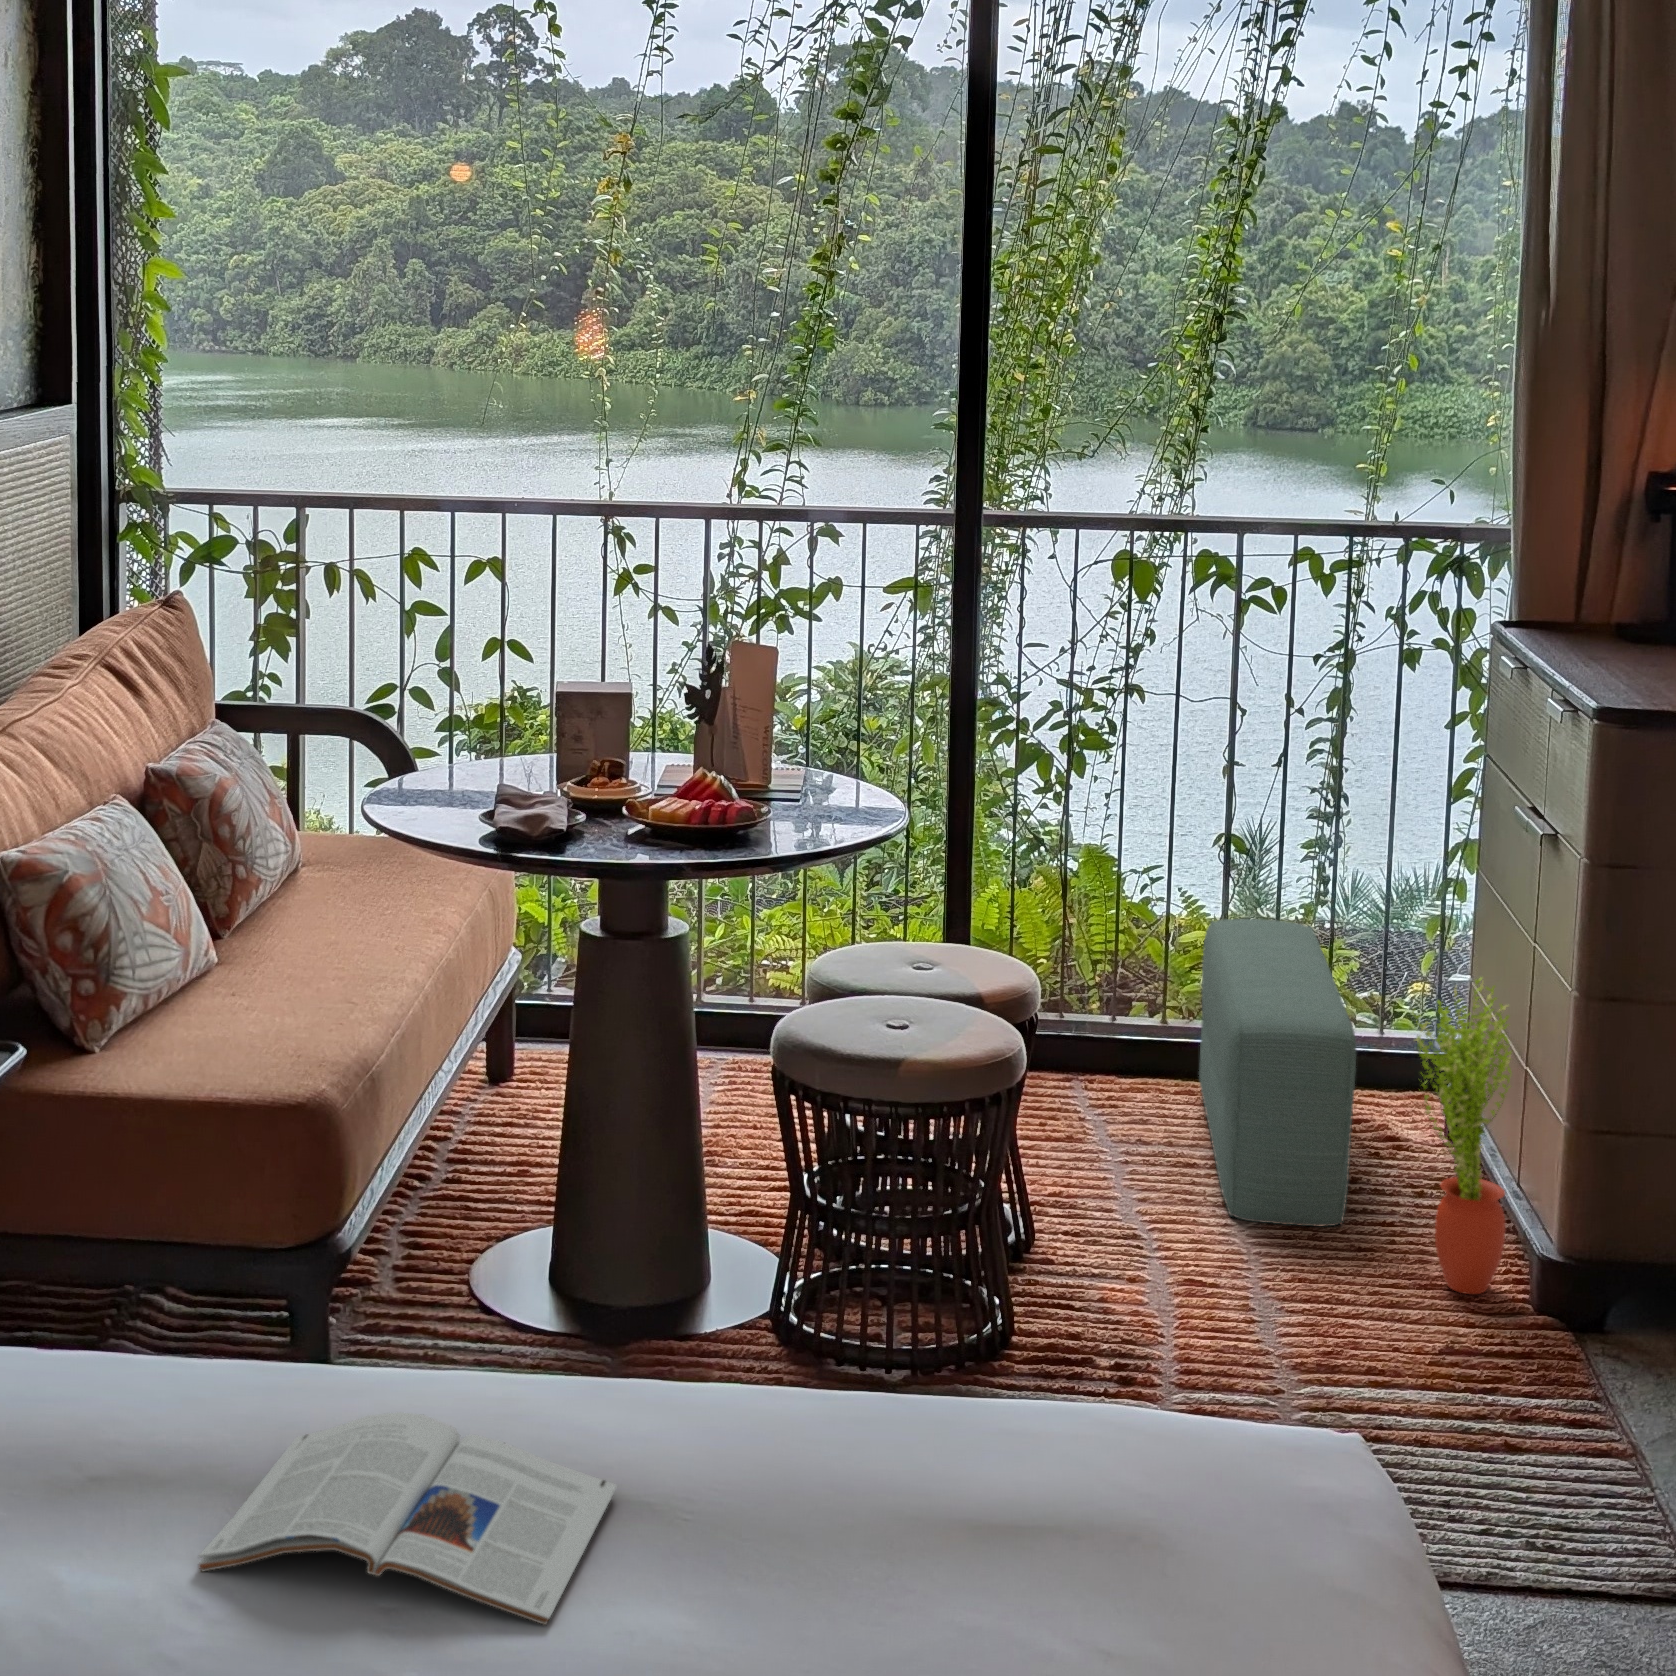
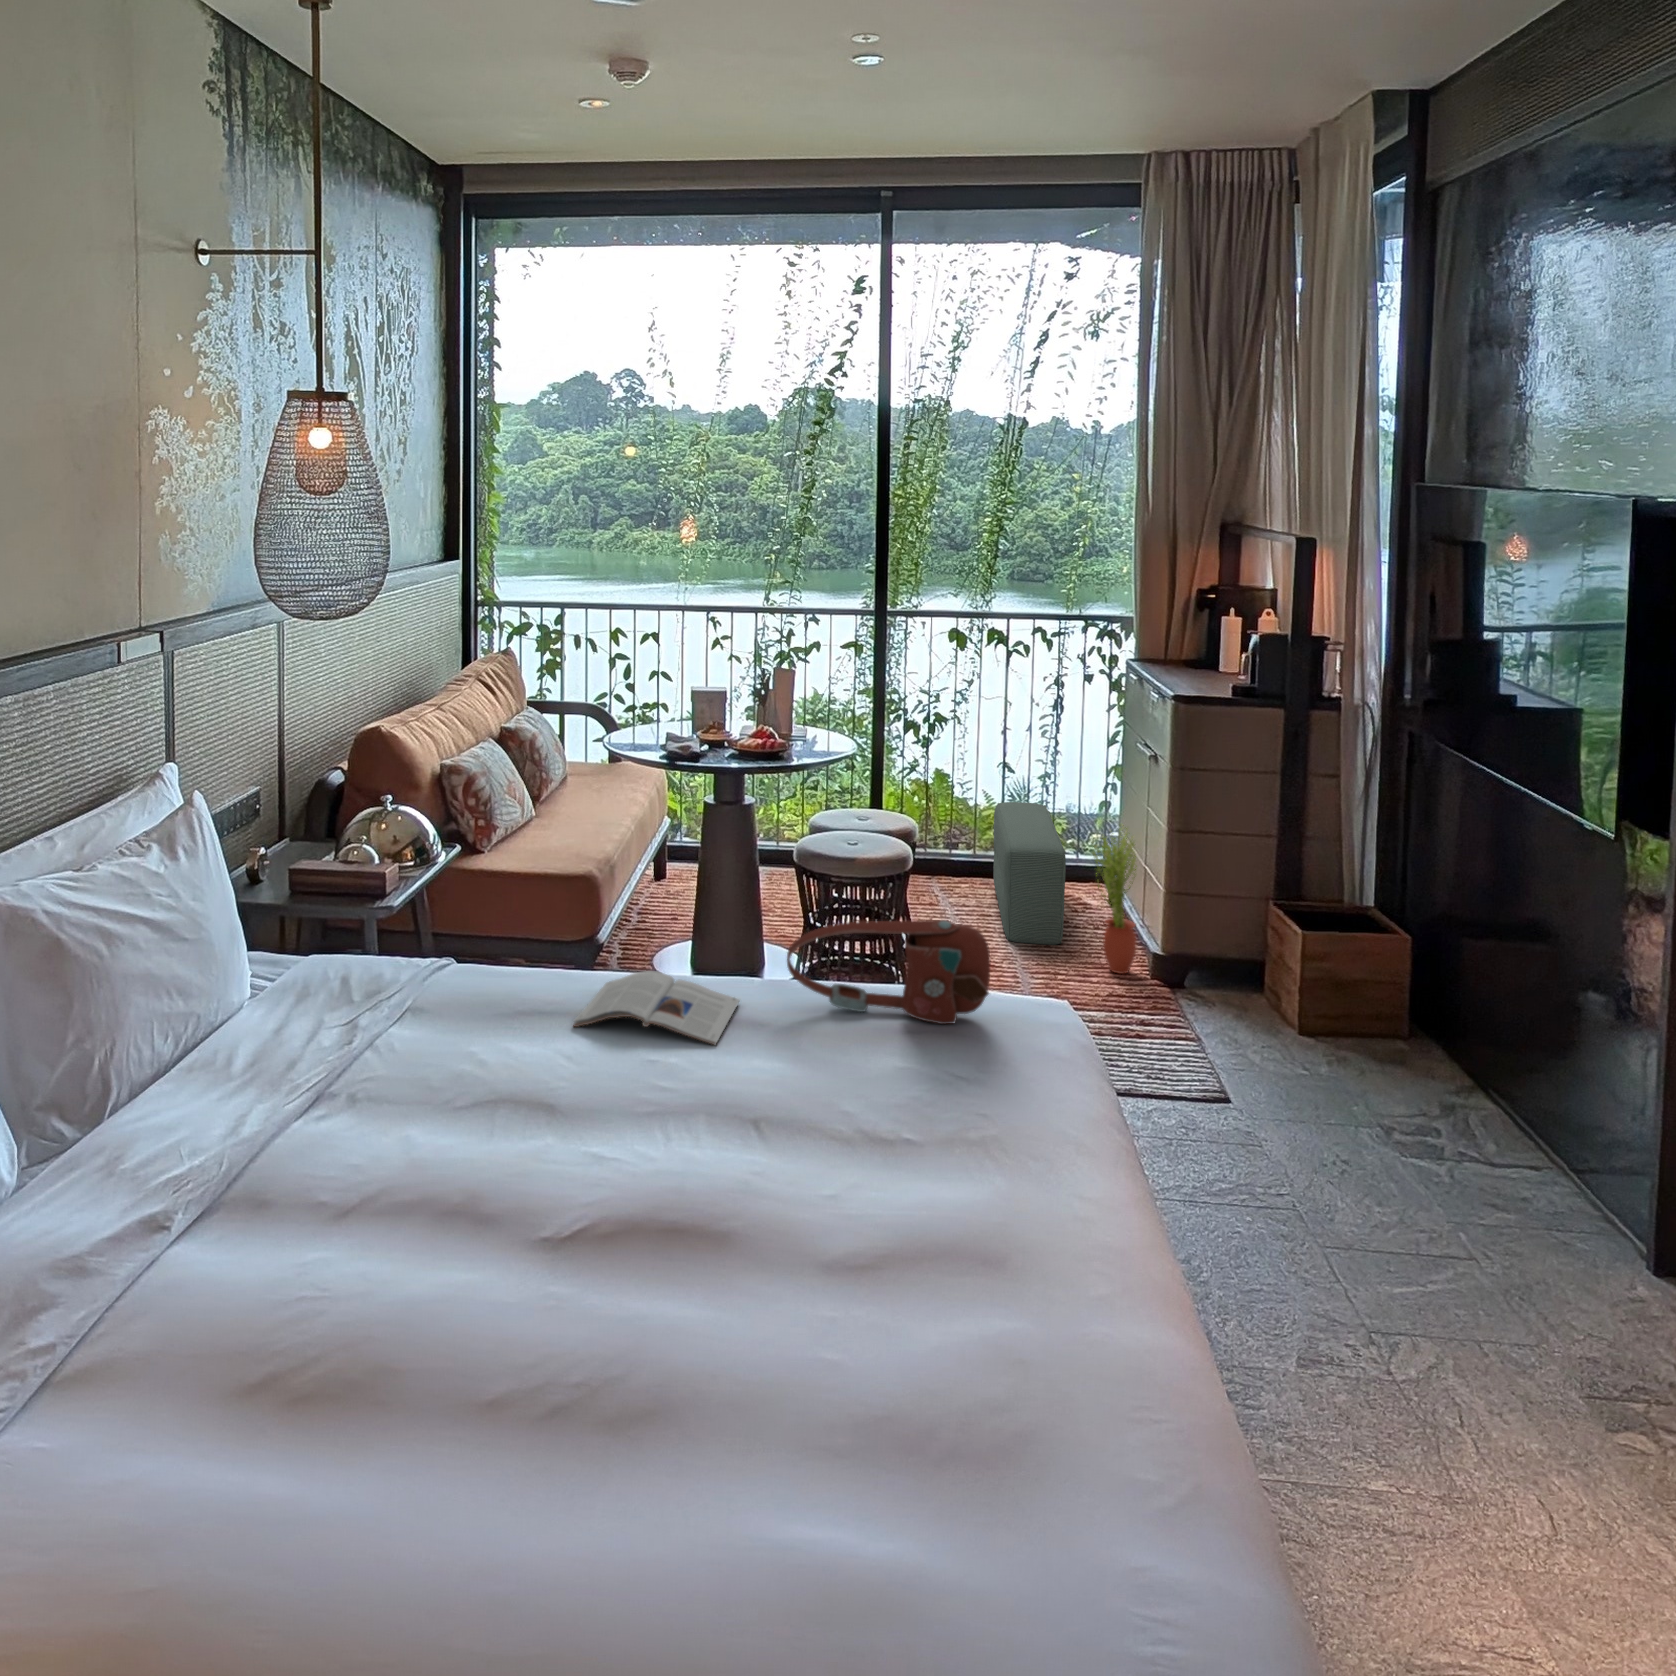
handbag: none [731,1301,1225,1553] -> present [787,920,991,1024]

